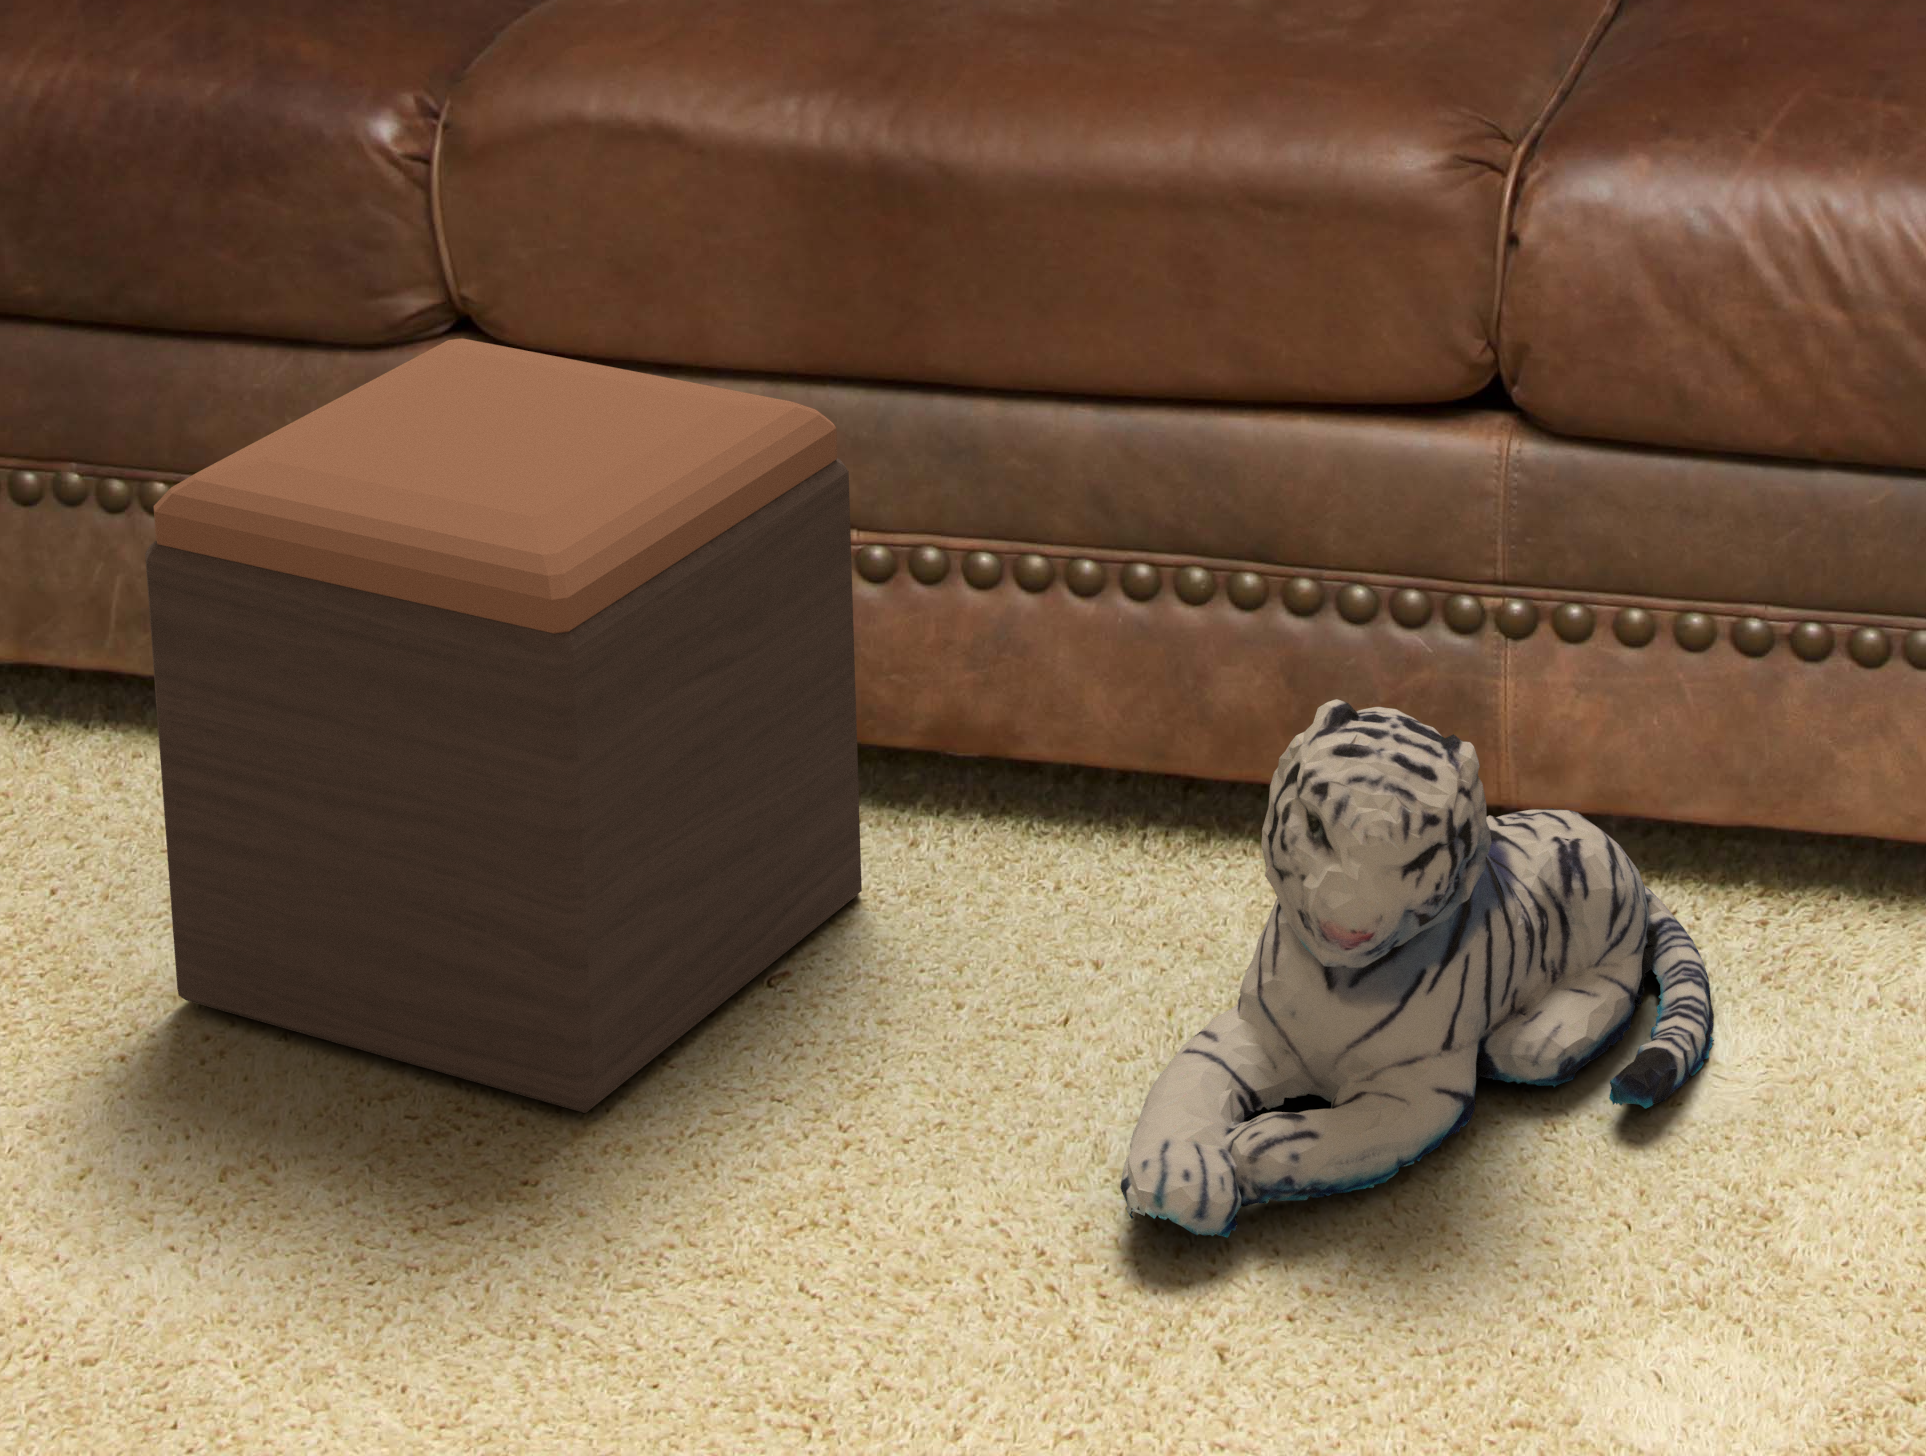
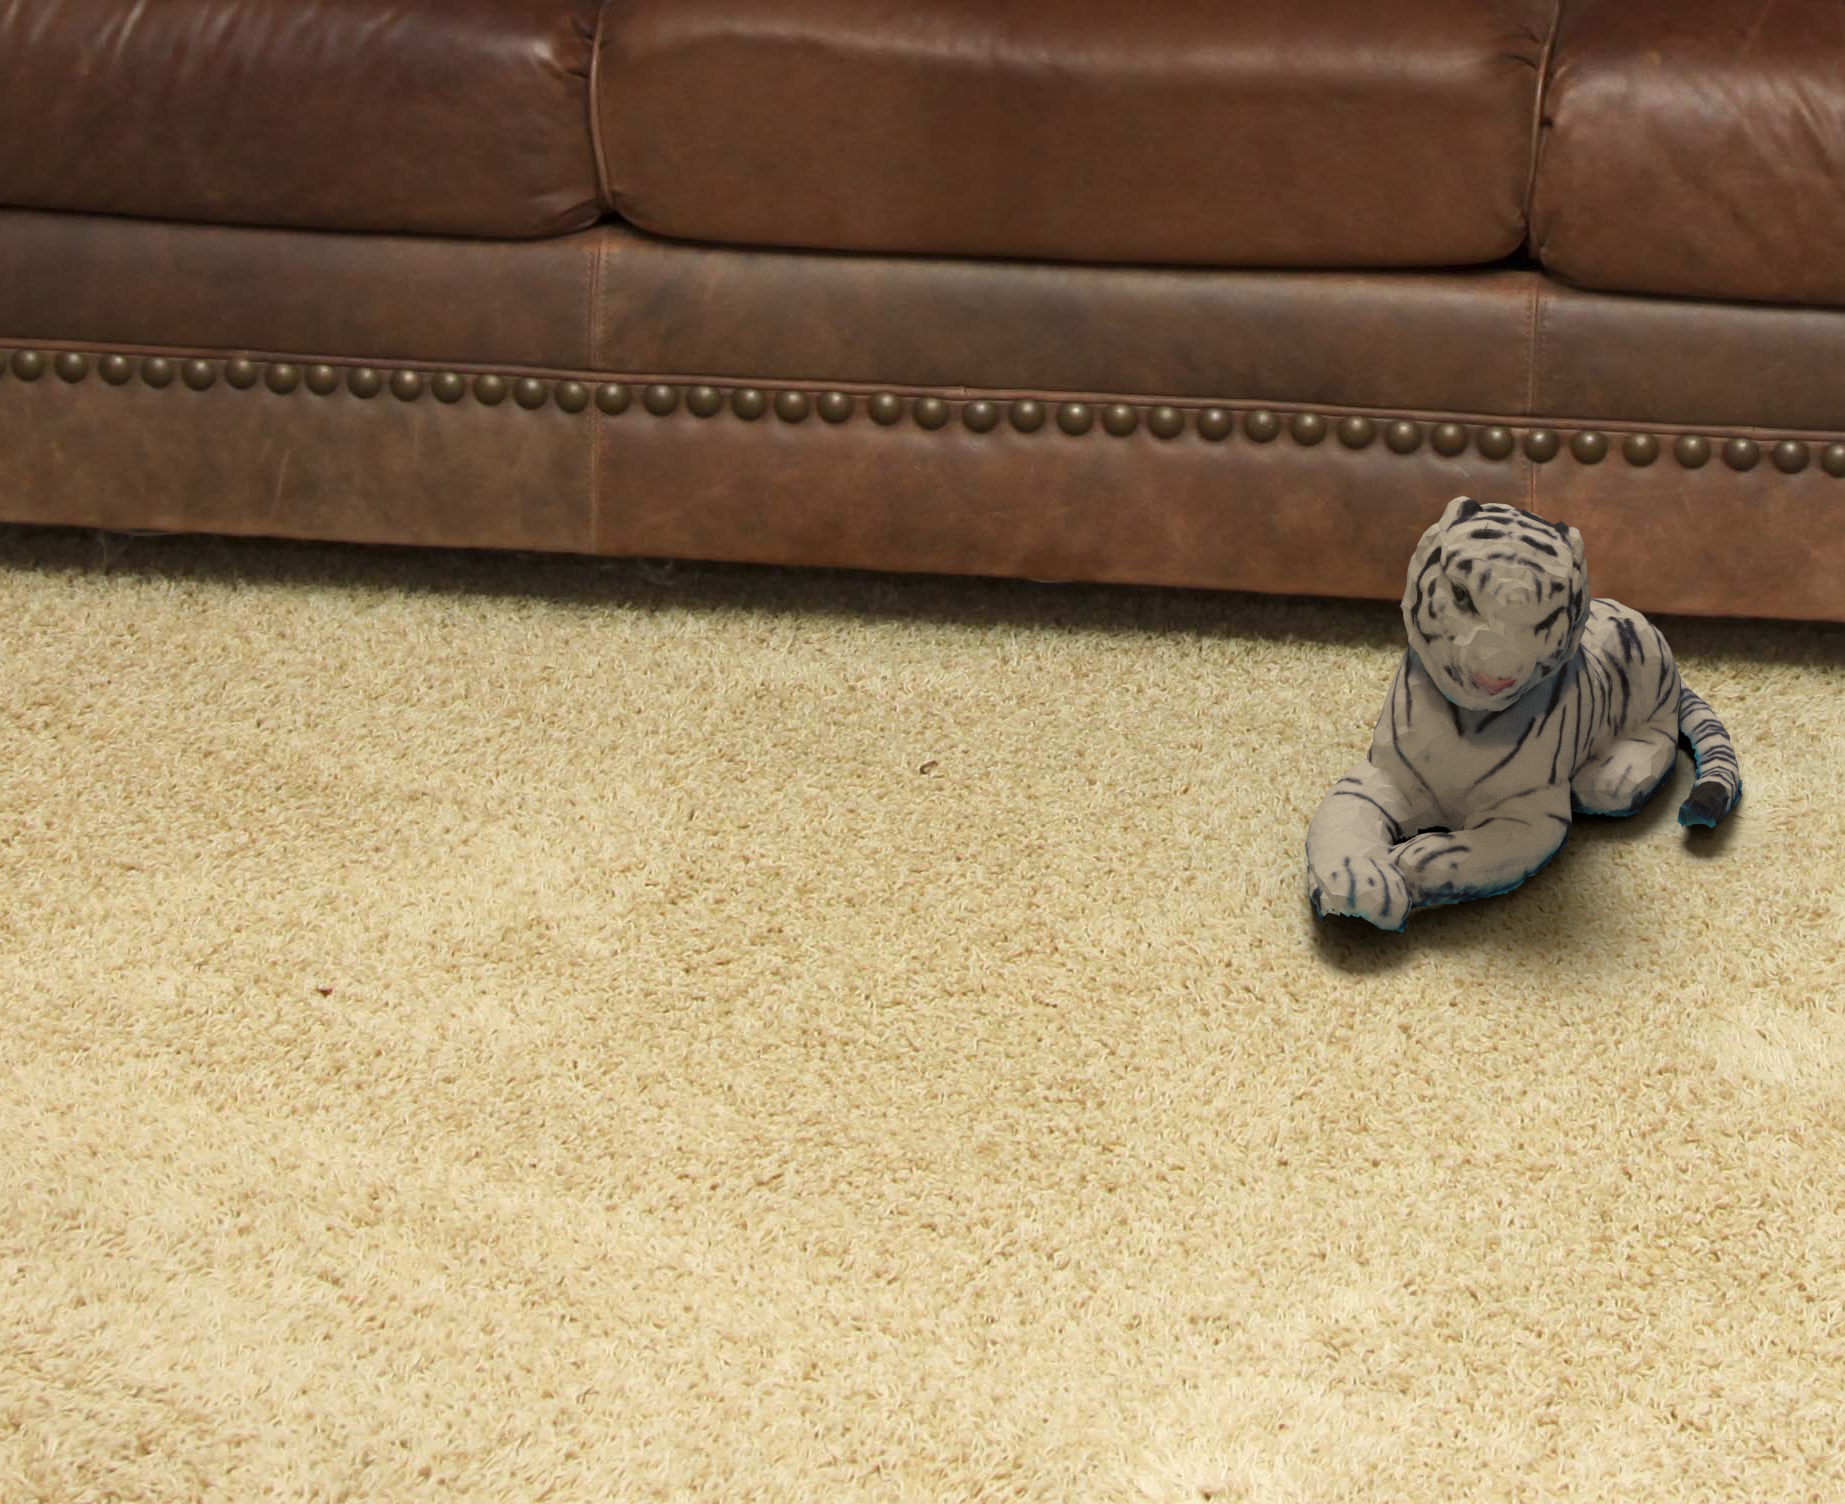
footstool: present [145,338,862,1113] -> none [430,230,999,866]

